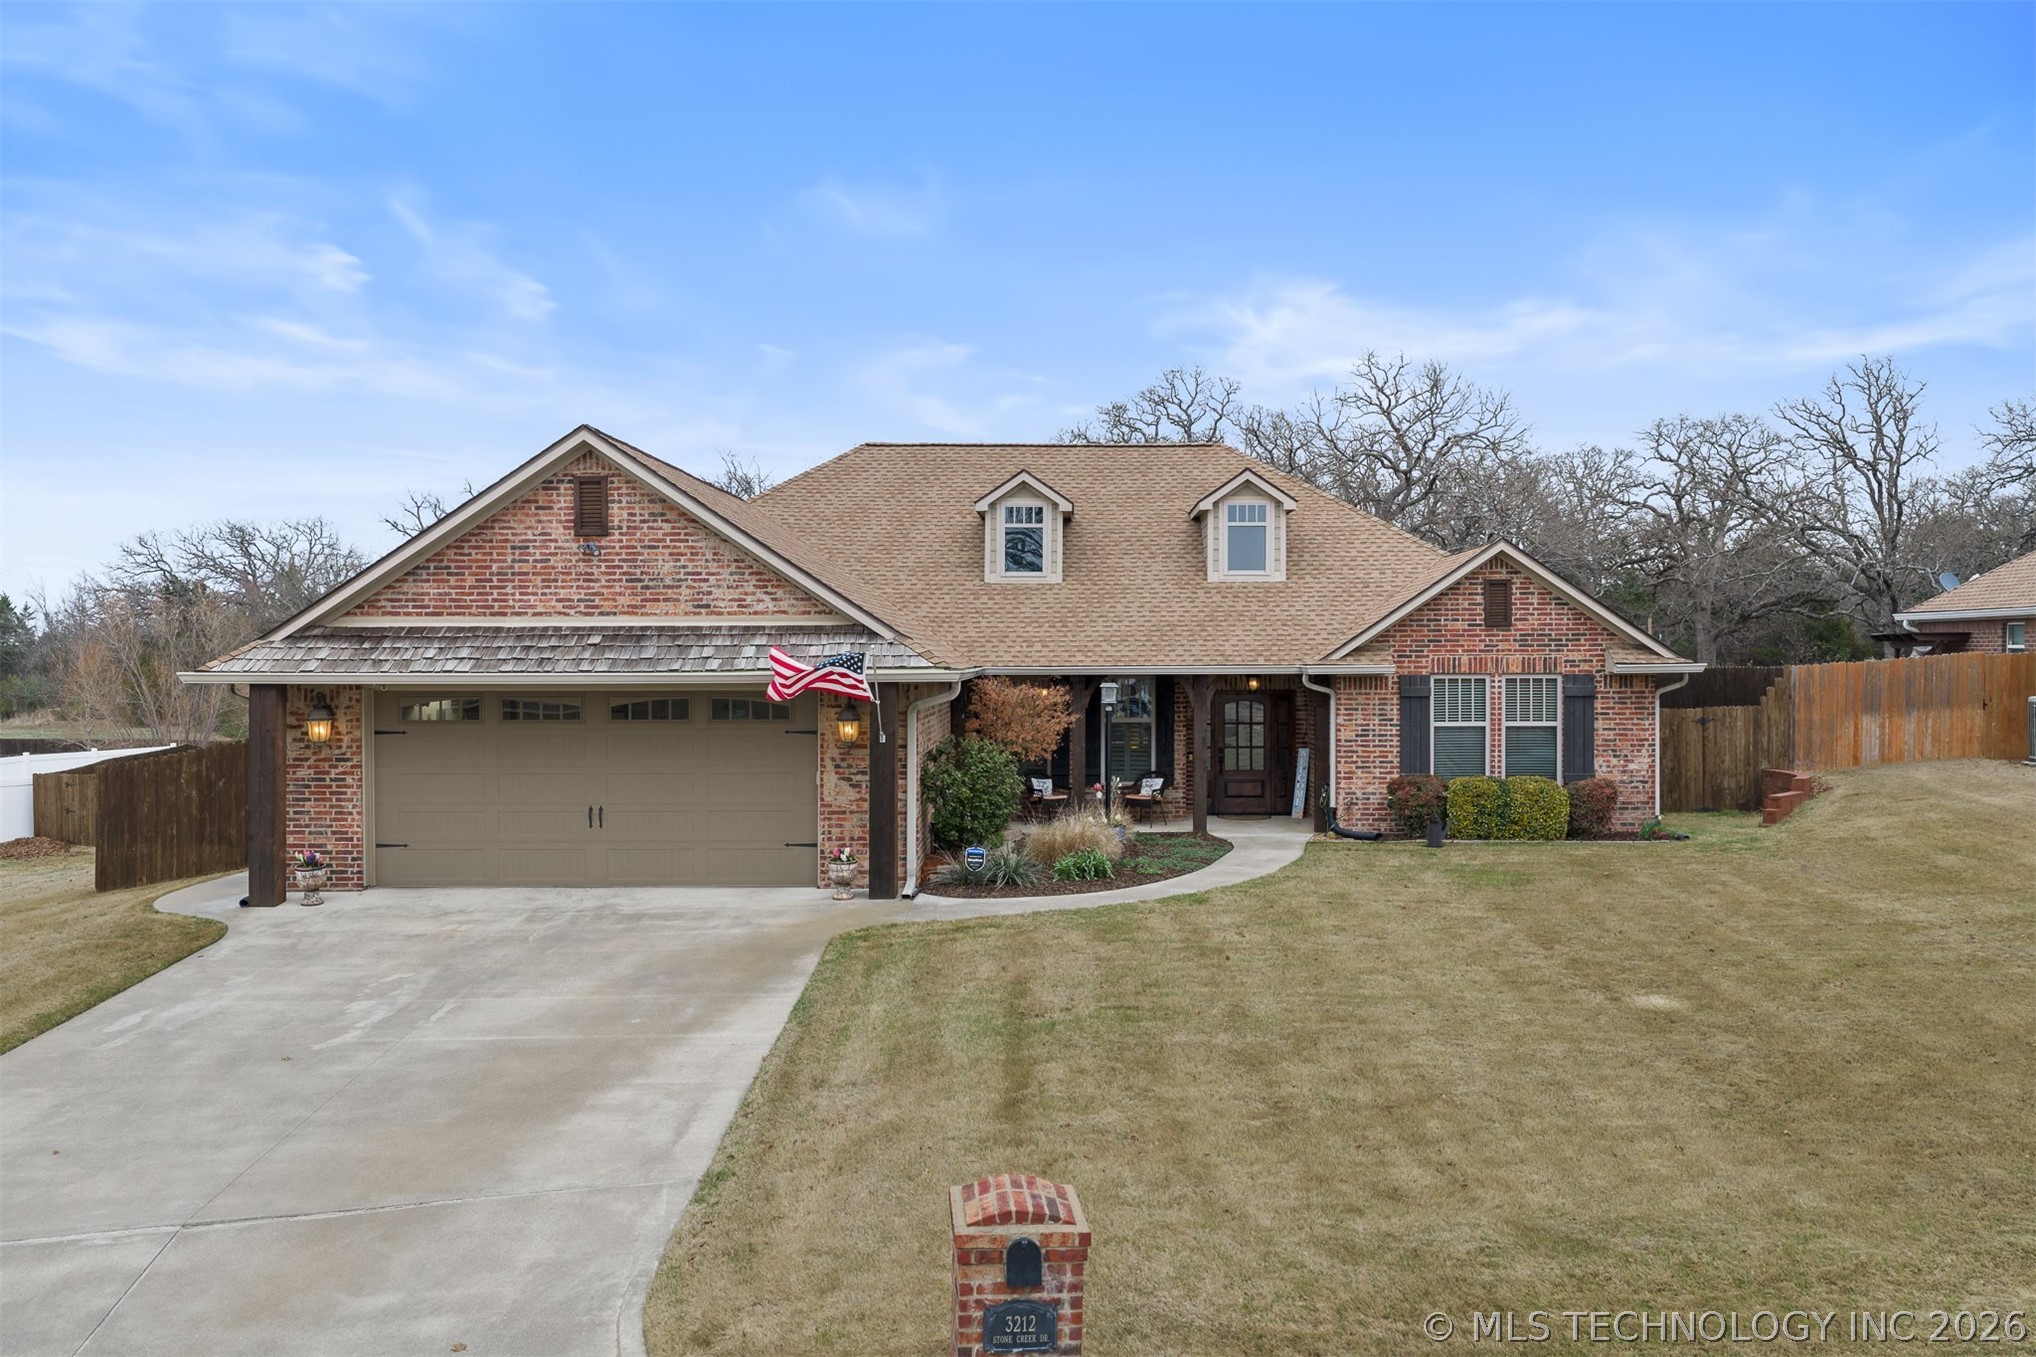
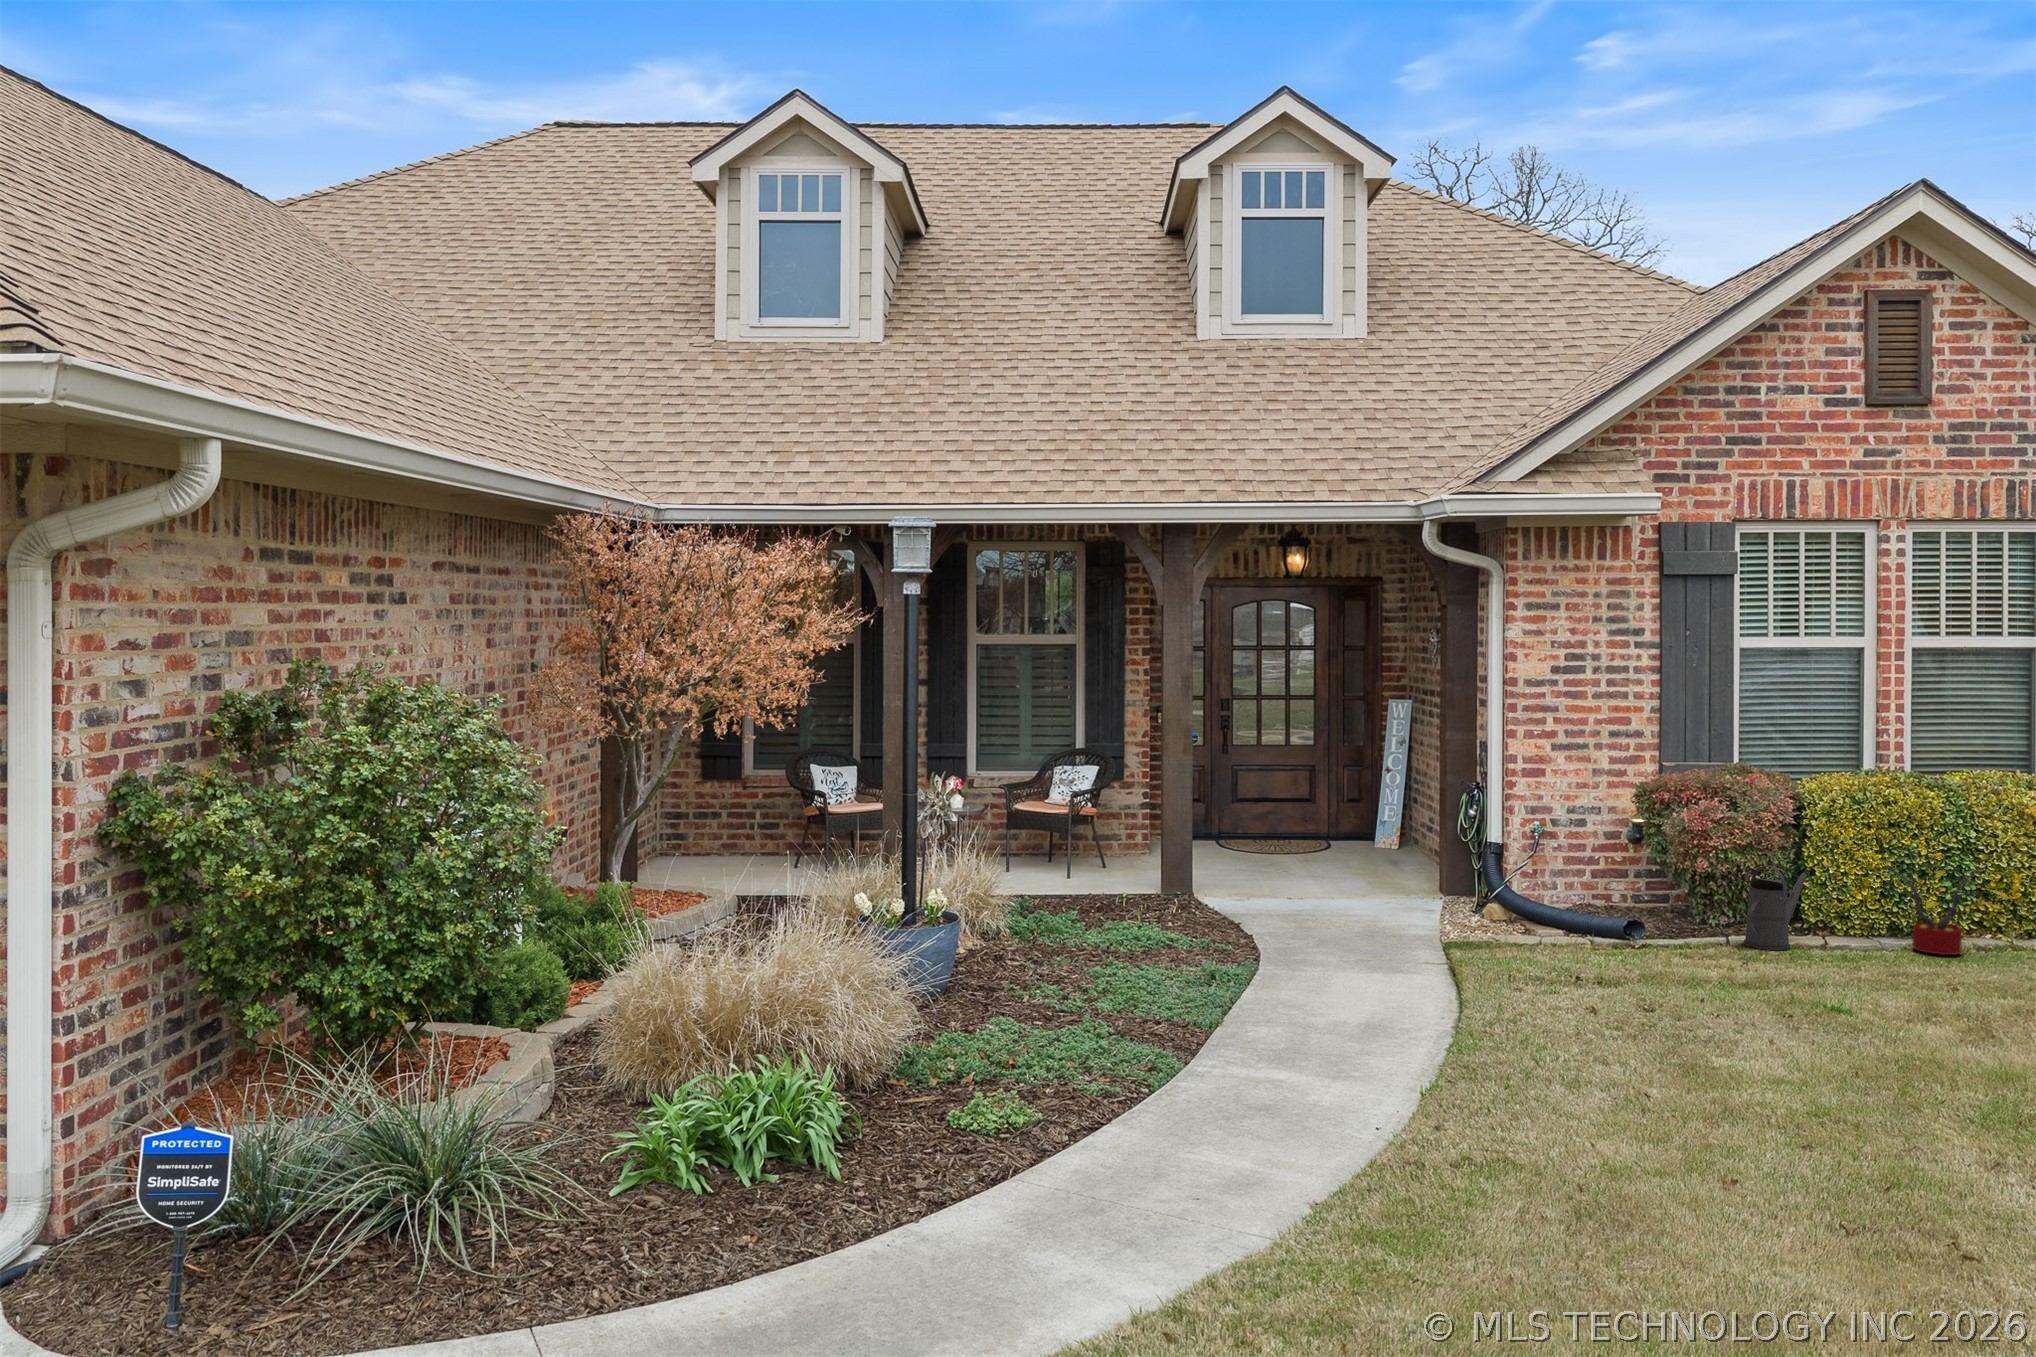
decorative plant: none [1477,808,1525,849] -> present [1884,853,2008,955]

